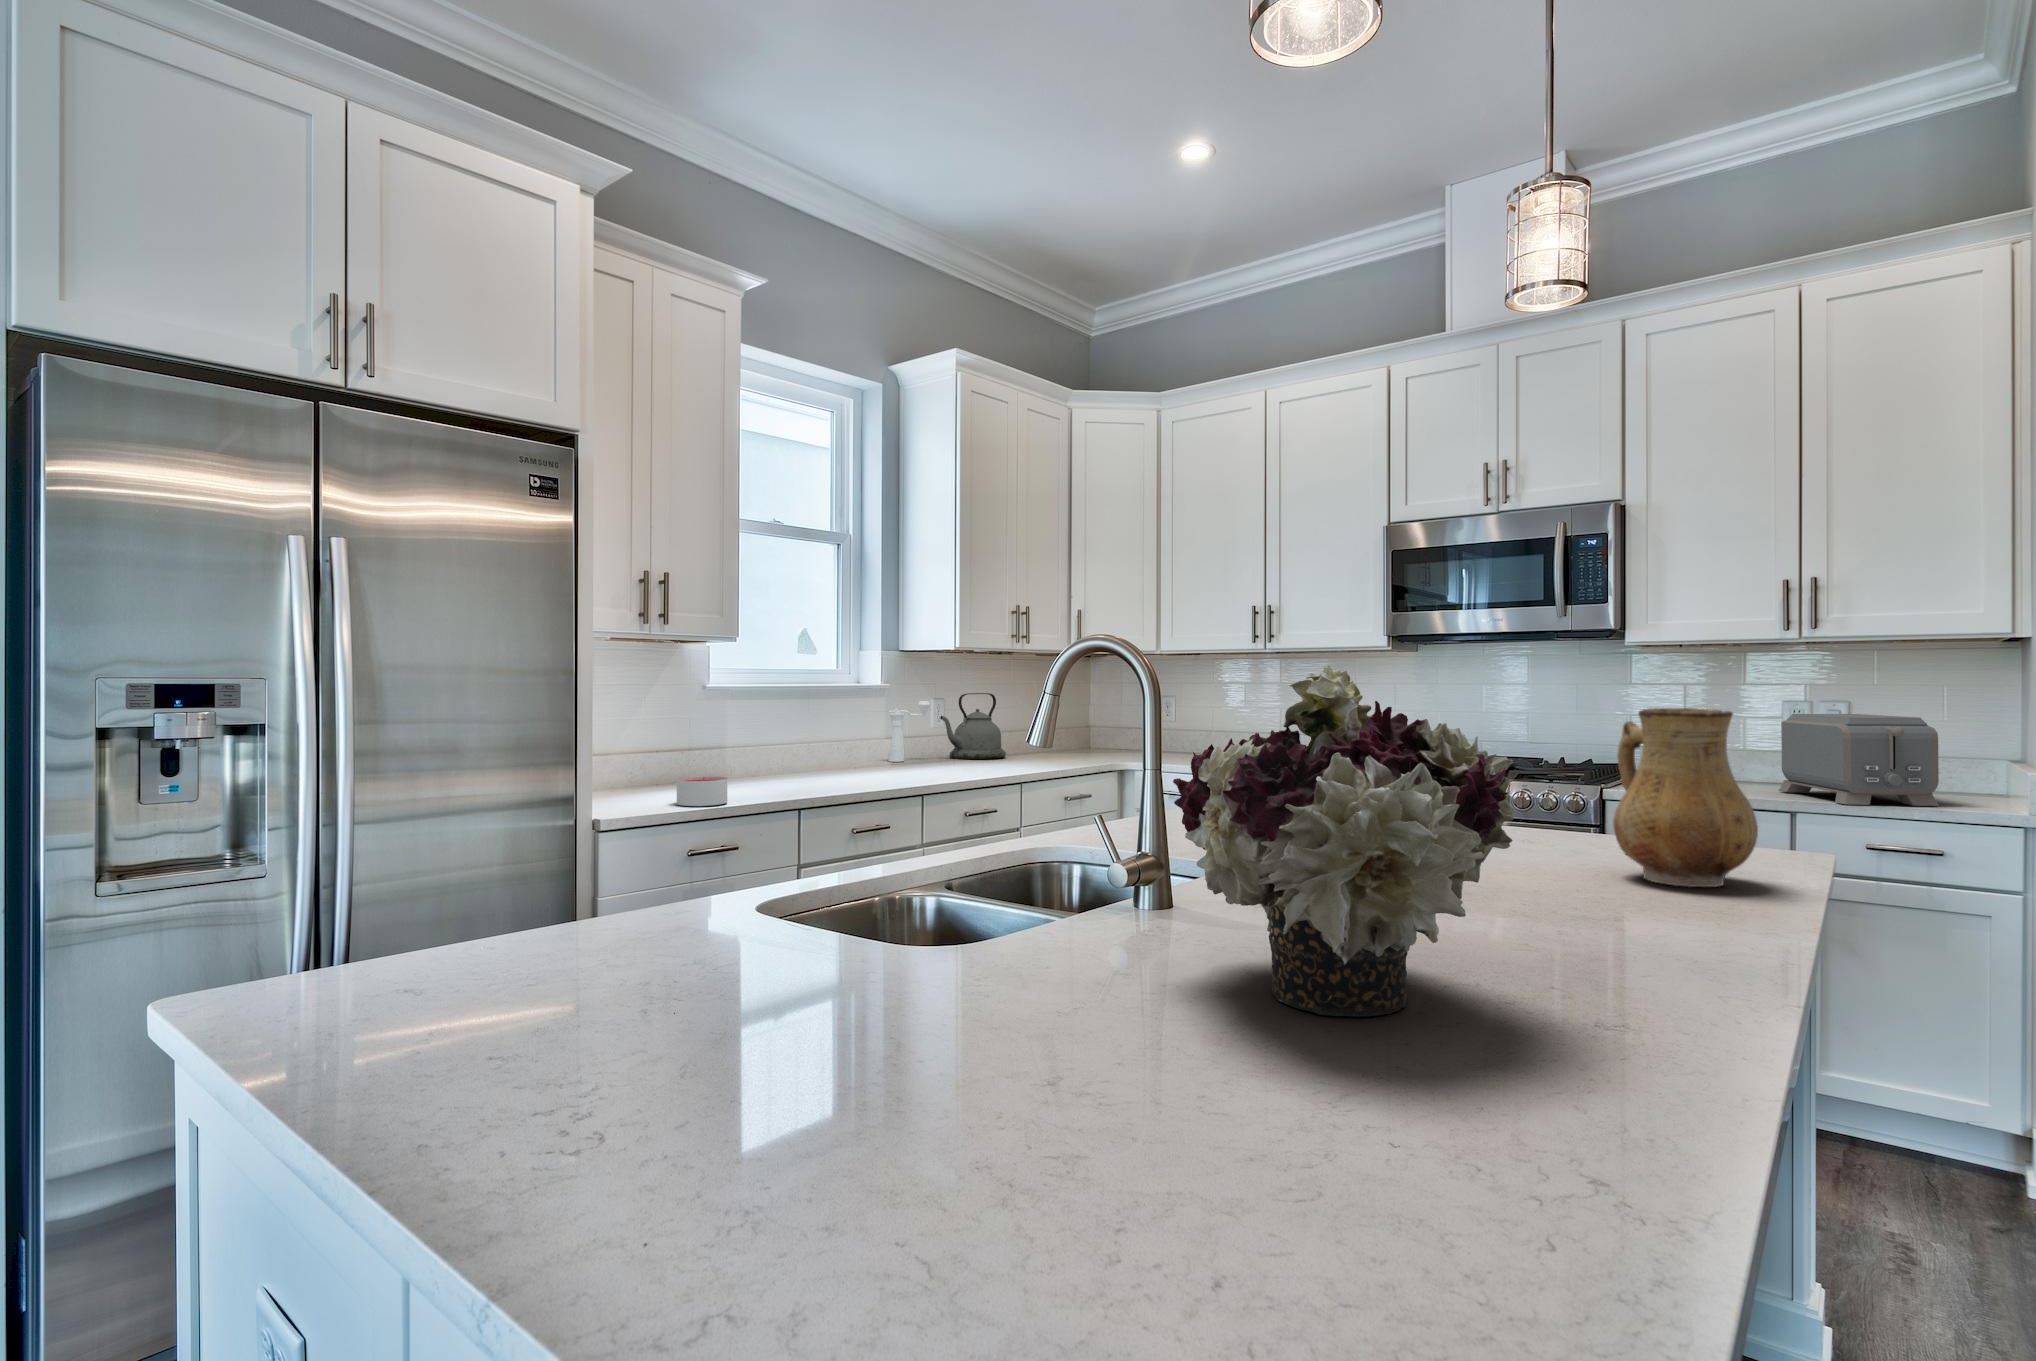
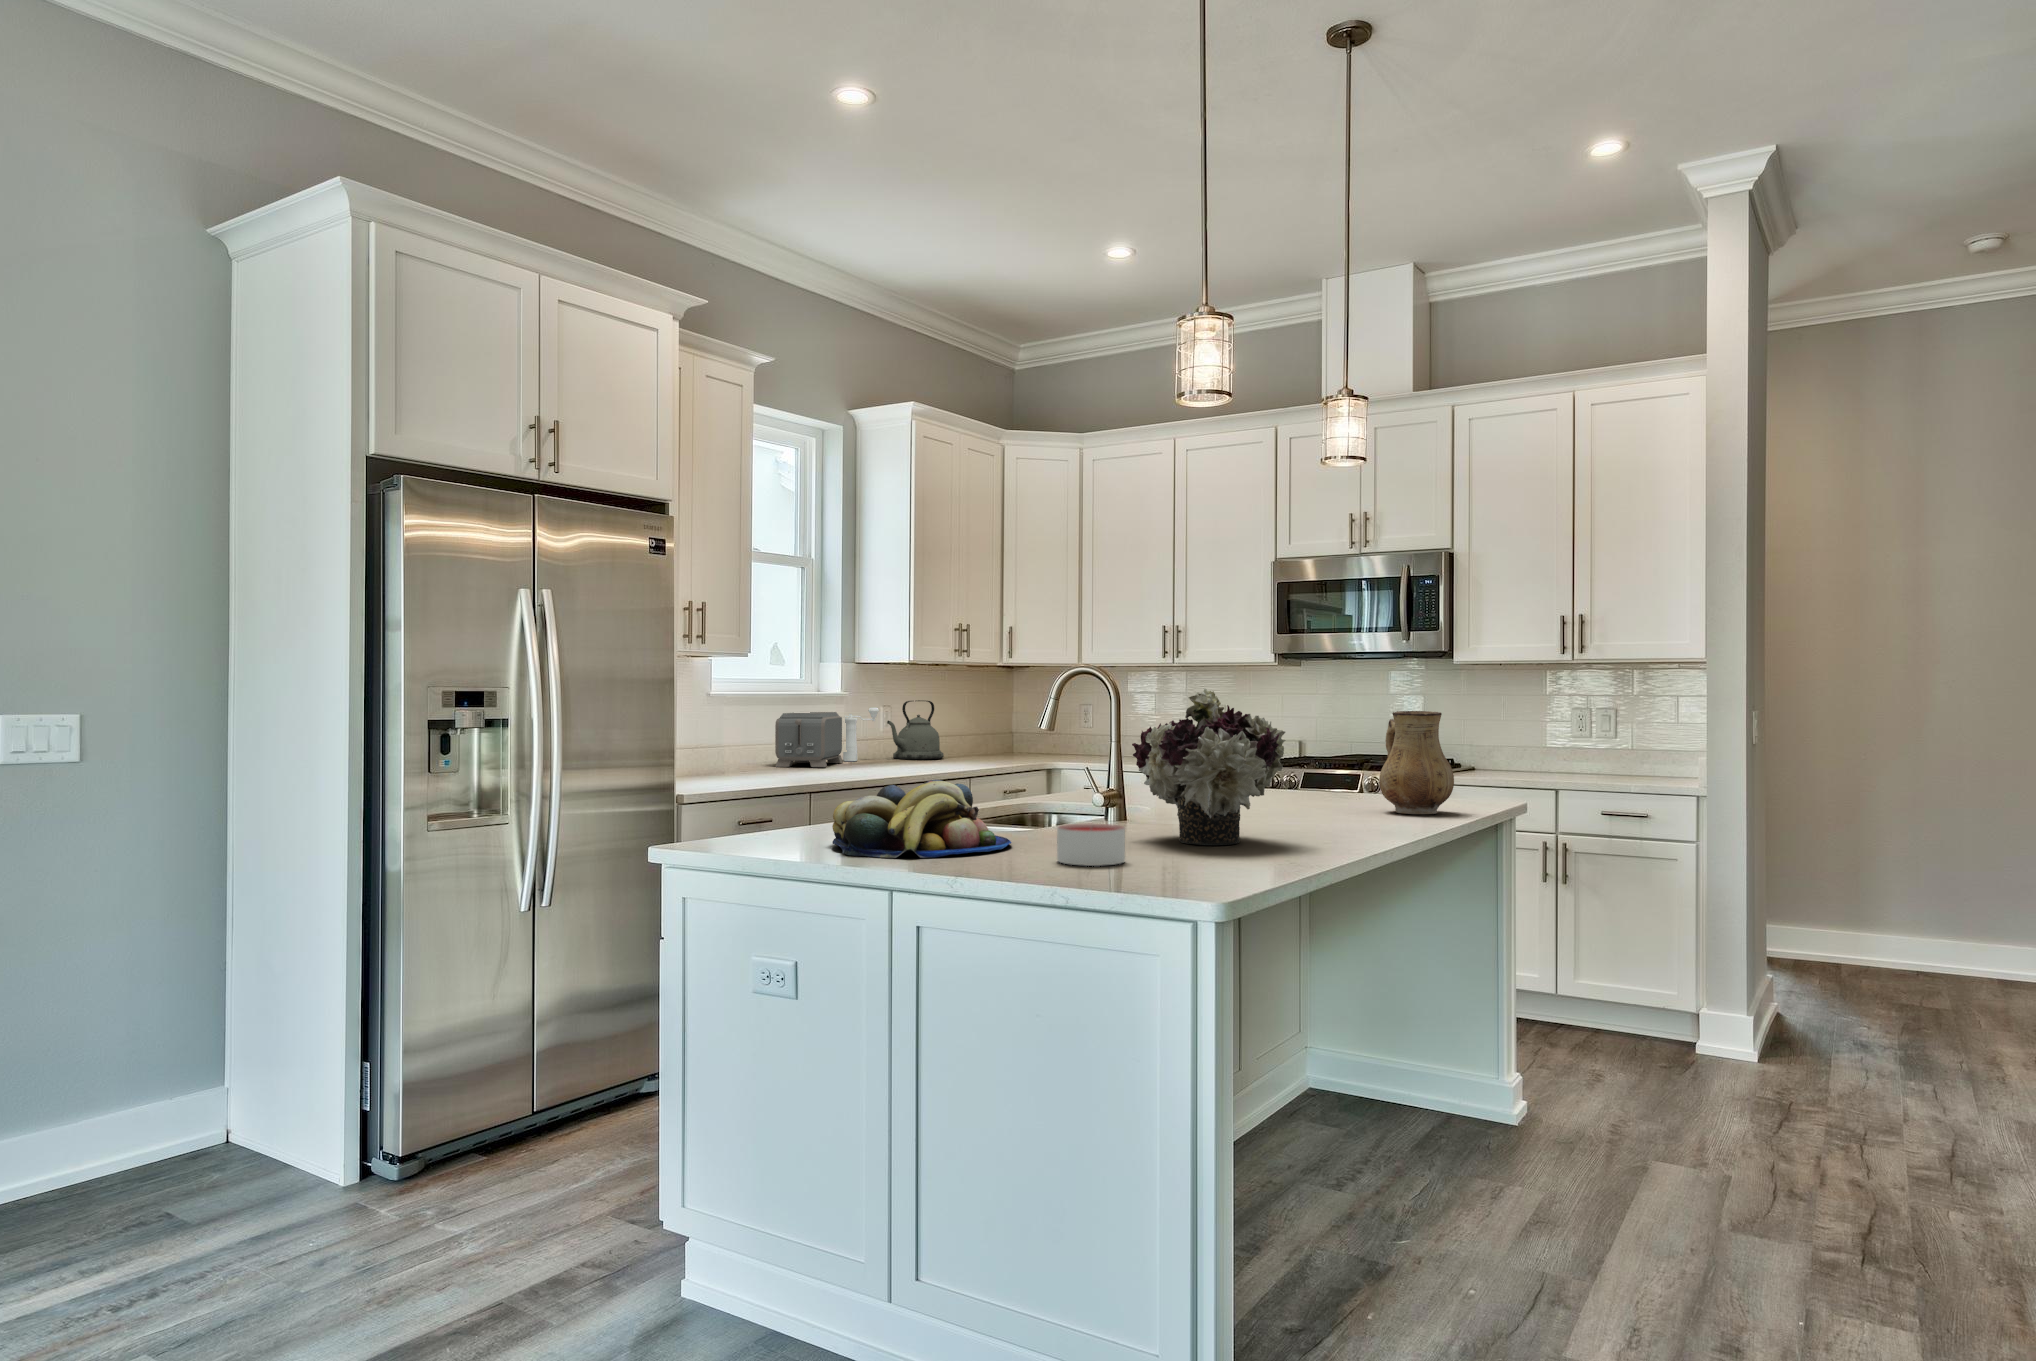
toaster: present [1779,714,1939,806] -> present [775,712,843,767]
candle: present [677,777,727,806] -> present [1057,823,1125,866]
fruit bowl: none [491,852,907,1076] -> present [832,780,1011,858]

